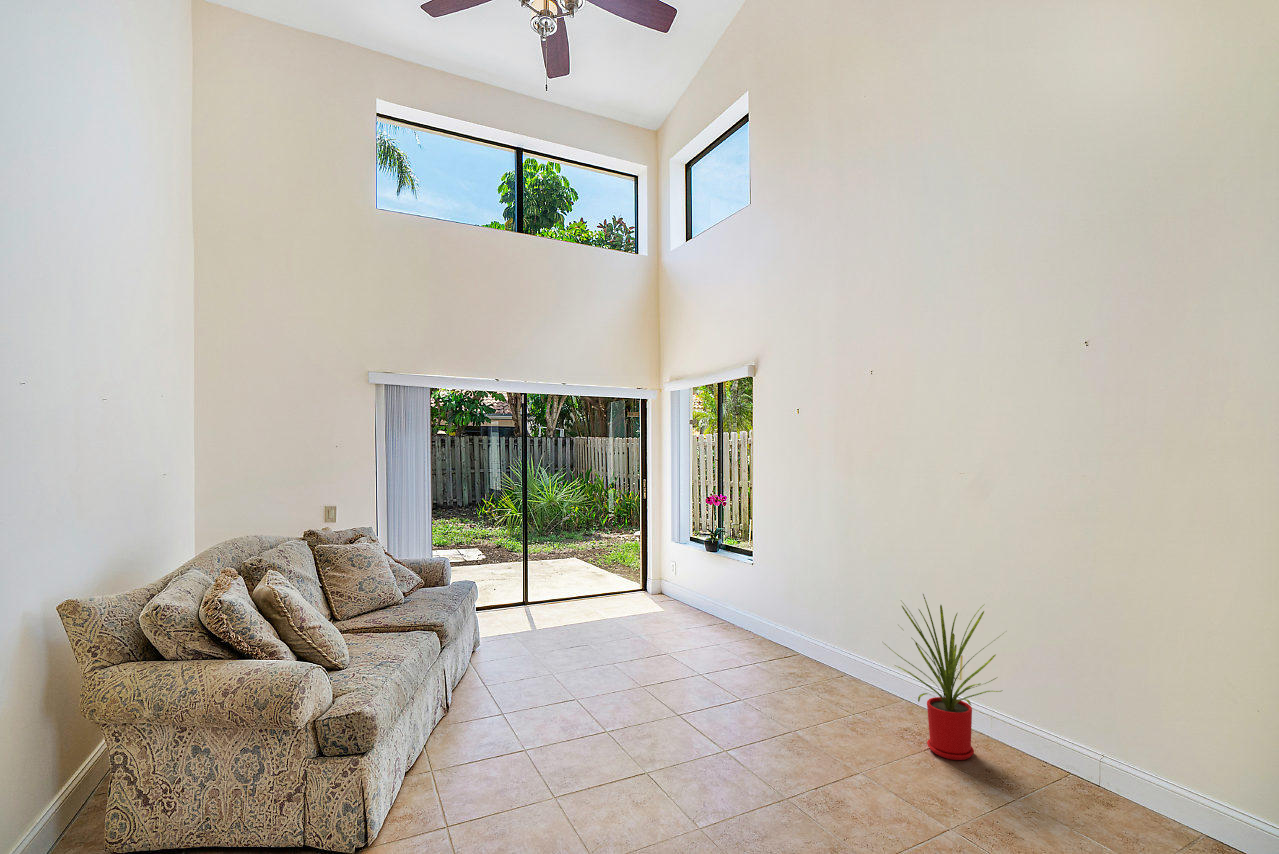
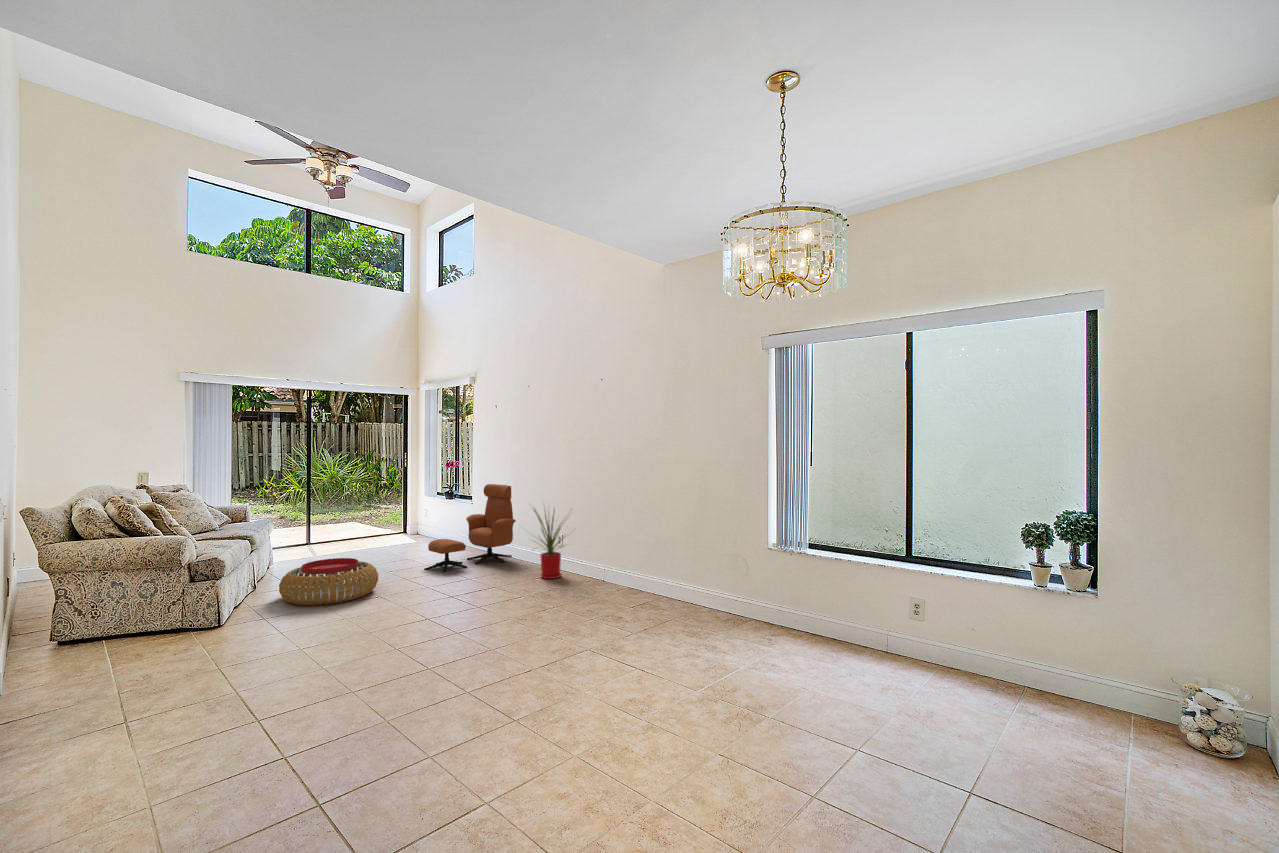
lounge chair: none [694,541,845,702] -> present [424,484,516,572]
pouf: none [473,678,632,786] -> present [279,558,378,605]

